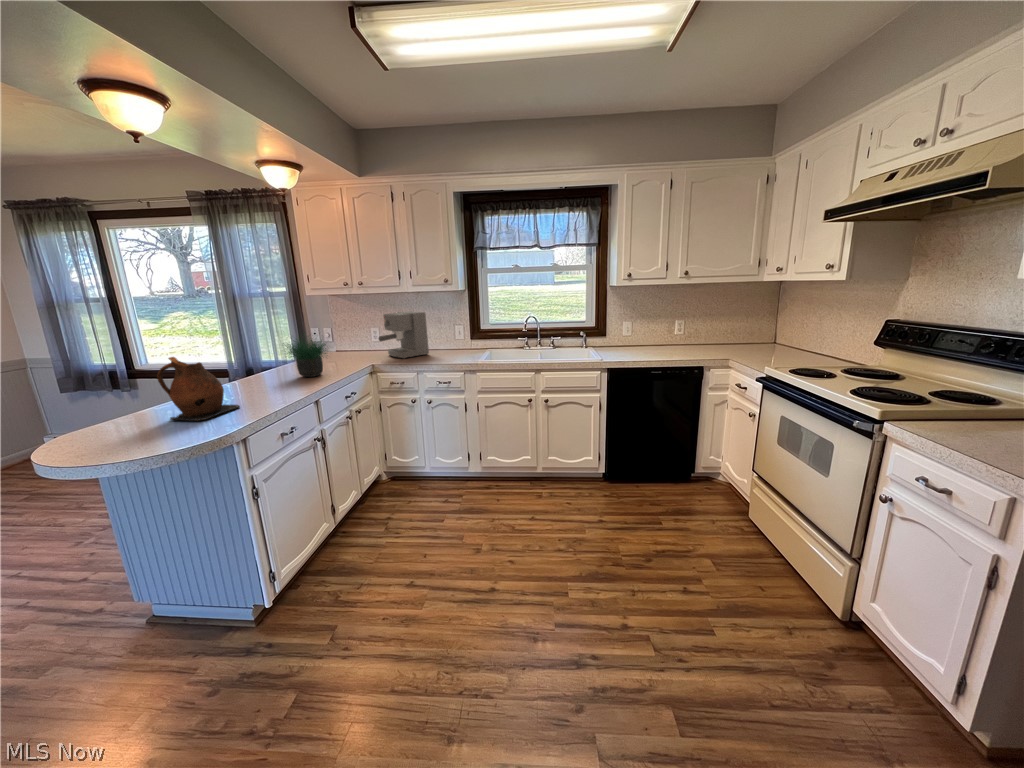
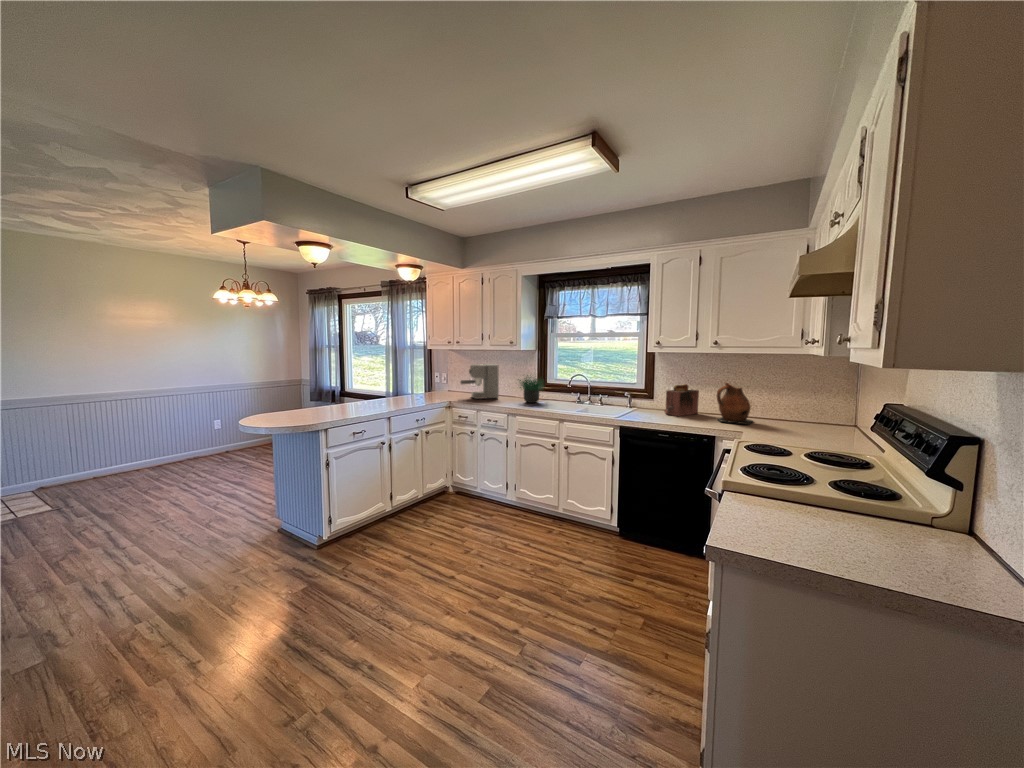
toaster: none [630,319,653,352] -> present [664,384,699,416]
potted plant: present [287,333,326,377] -> present [520,378,543,403]
ceramic pitcher: present [157,357,240,422] -> present [717,383,752,424]

